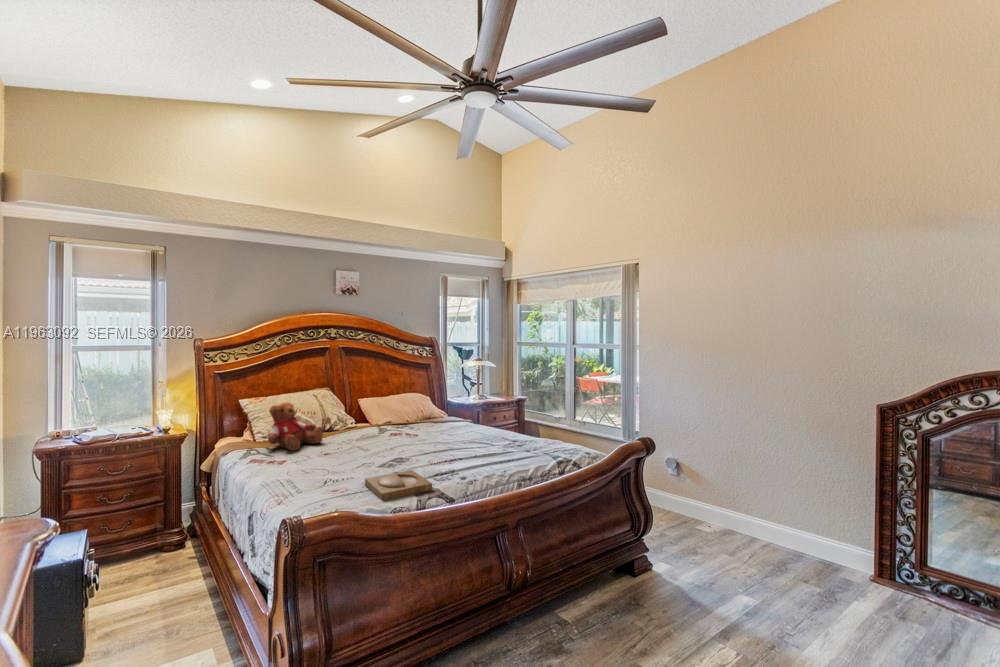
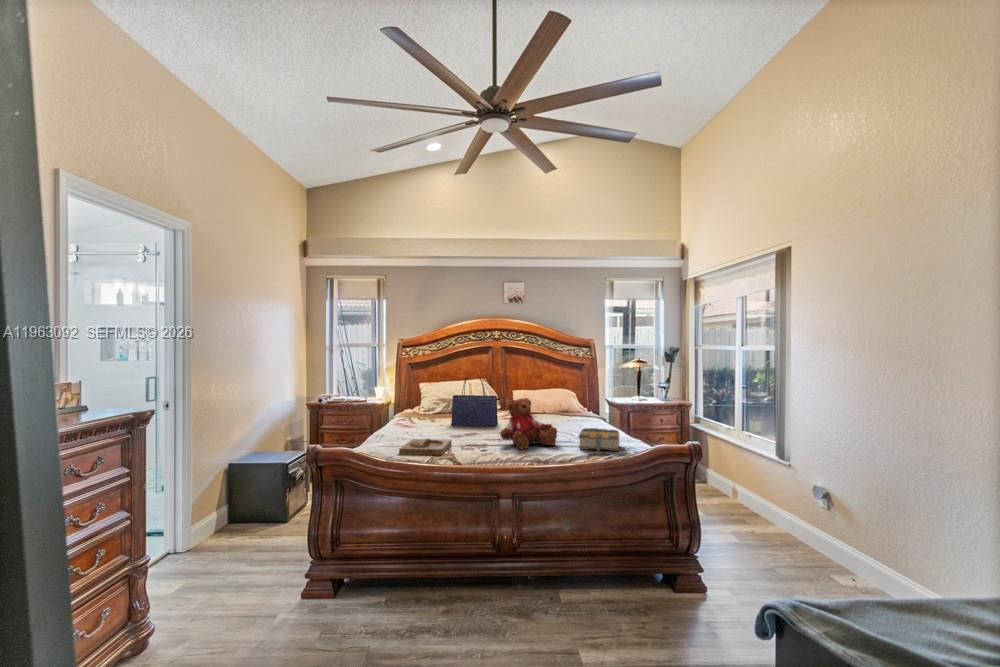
tote bag: none [341,385,401,451] -> present [451,373,500,426]
teddy bear: present [268,402,323,451] -> present [500,398,557,449]
book: none [523,432,569,456] -> present [579,428,619,451]

